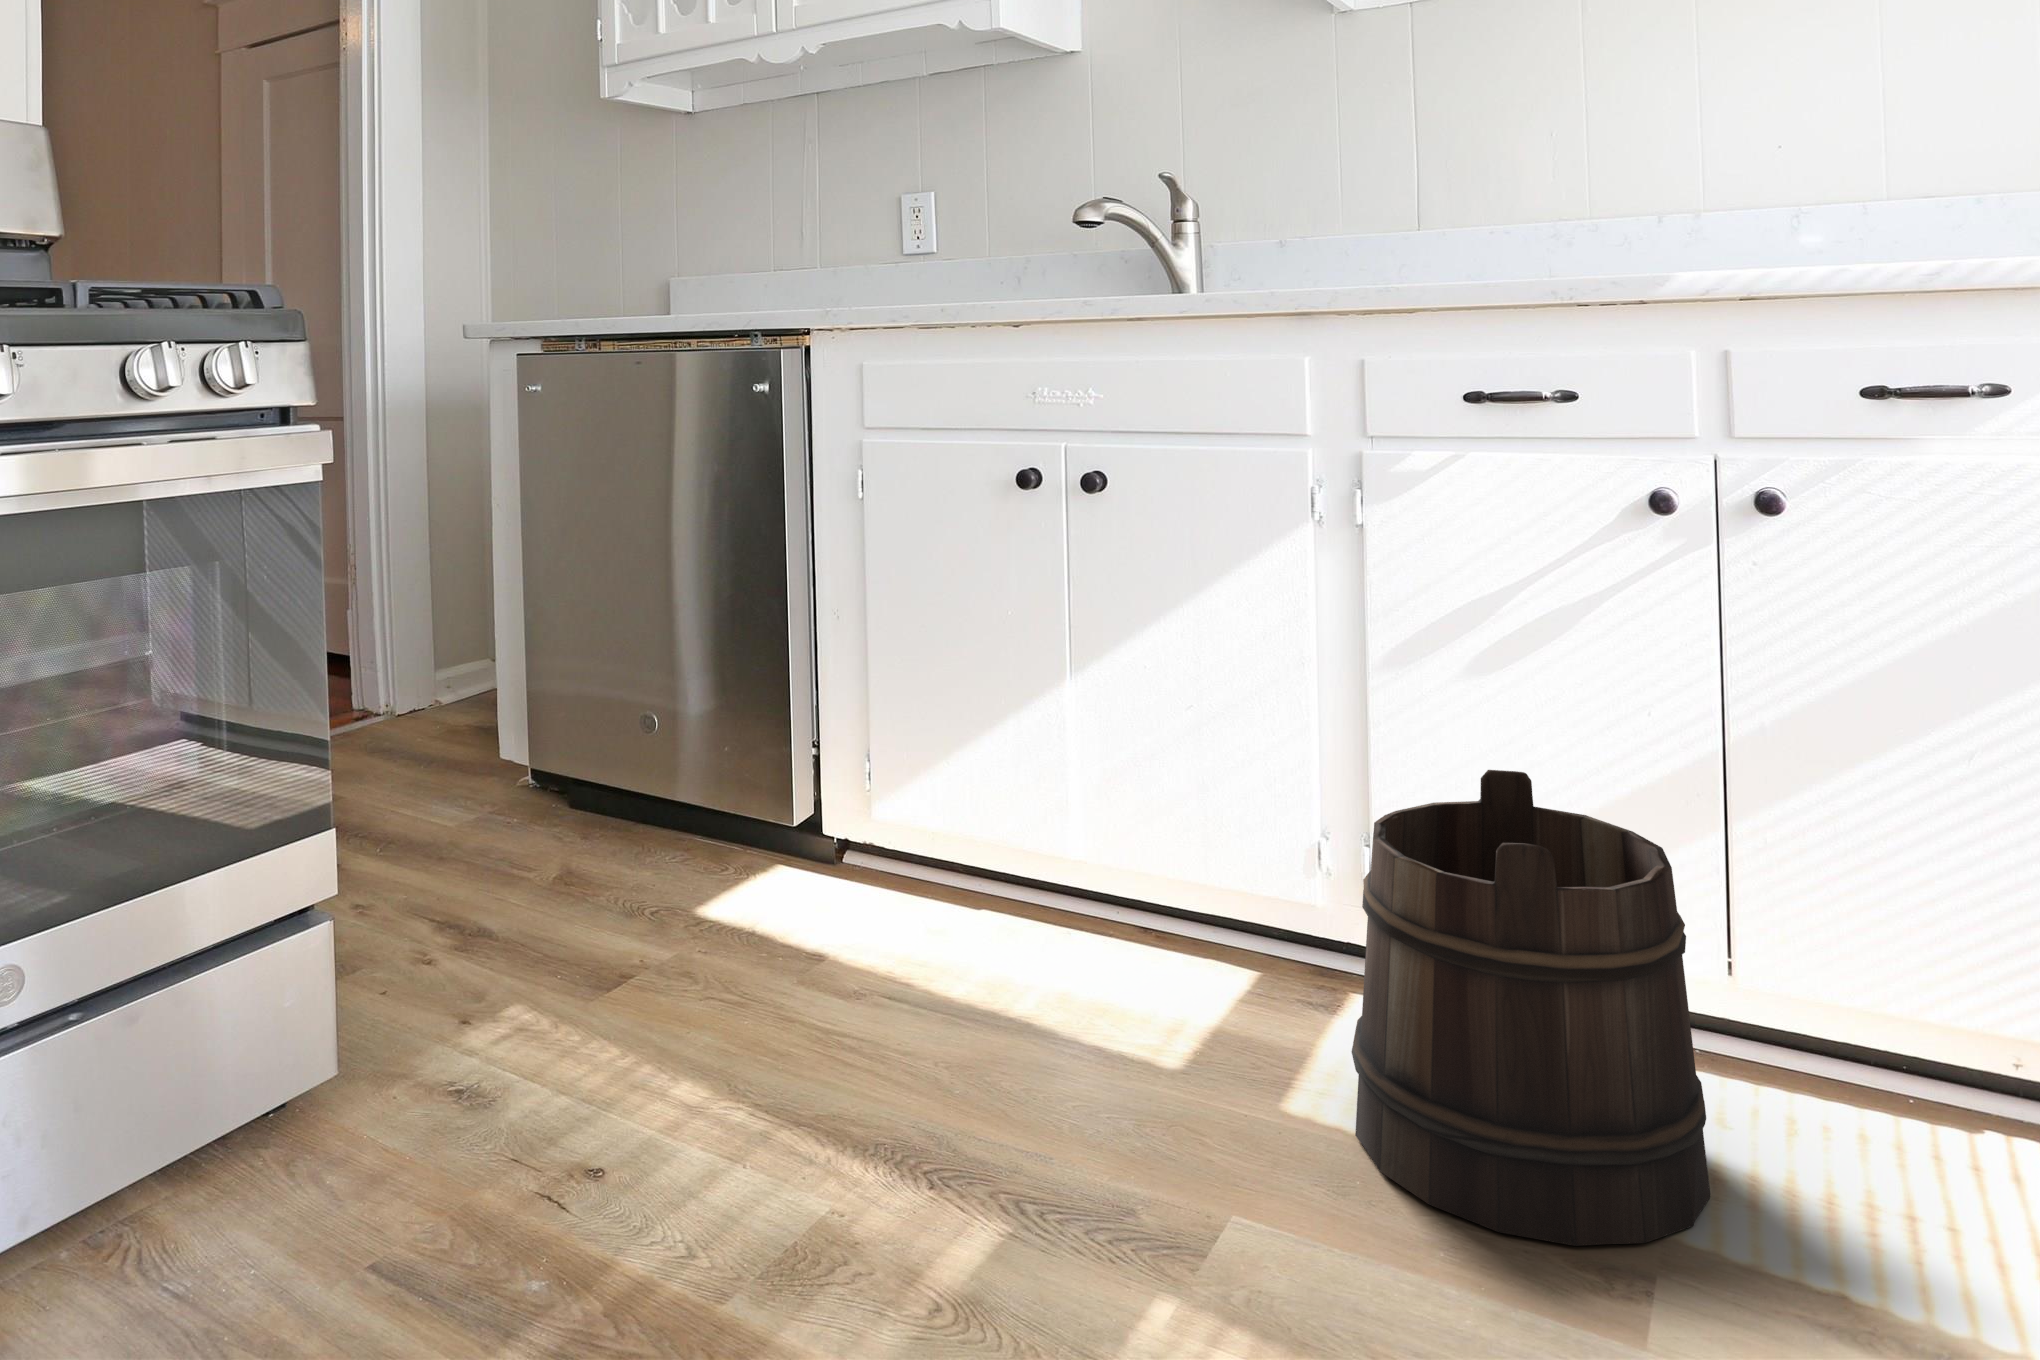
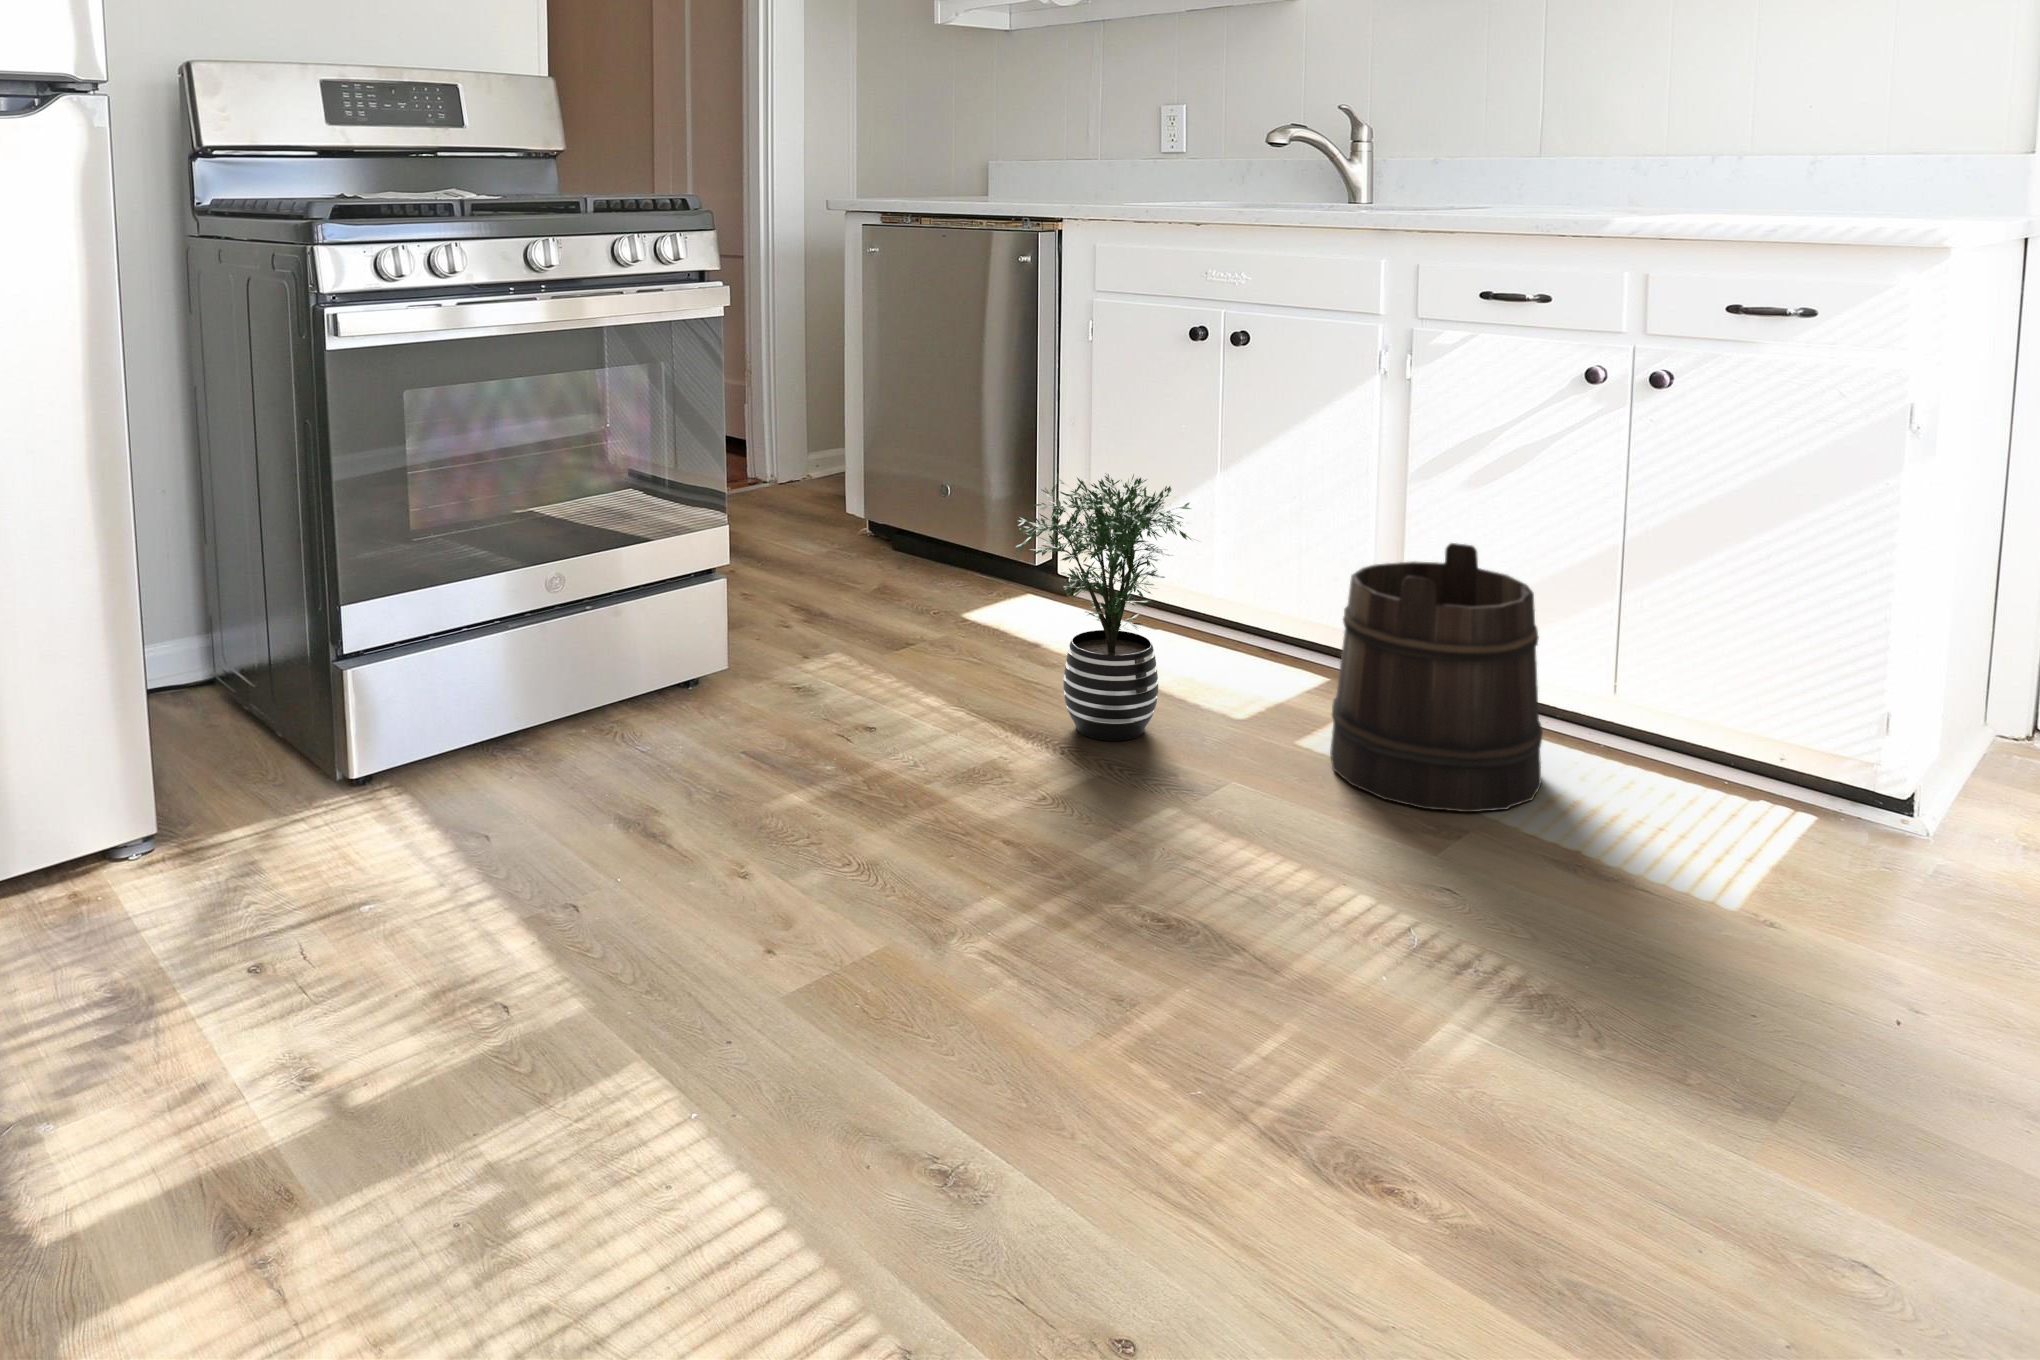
potted plant: none [824,694,1129,1154] -> present [1015,473,1191,741]

